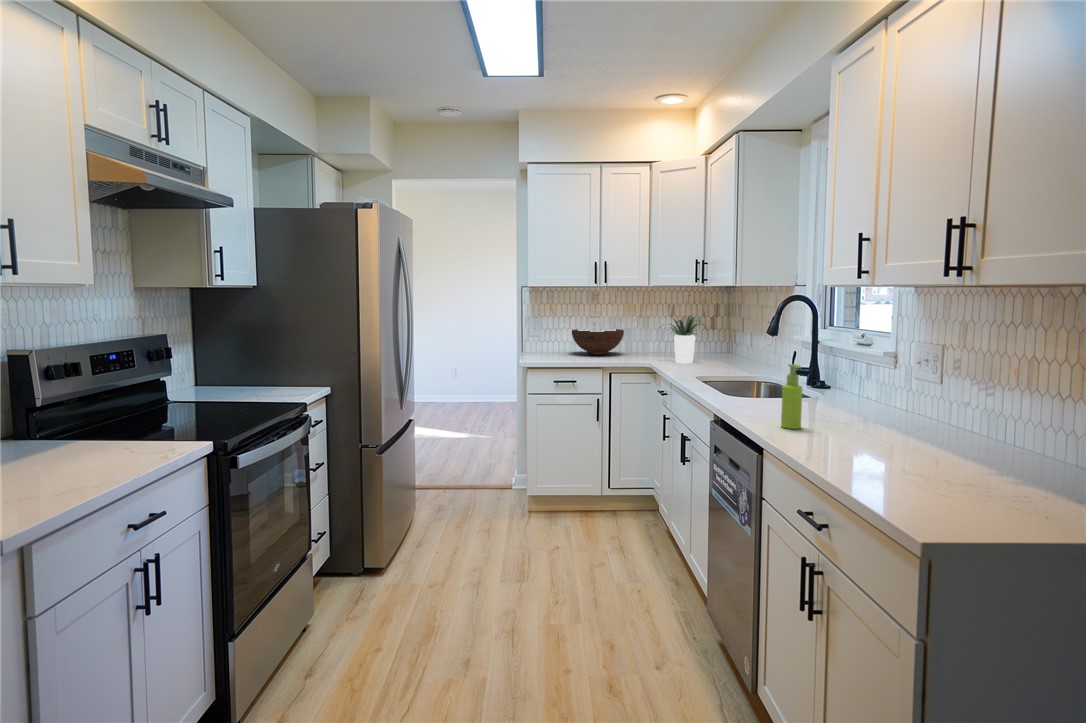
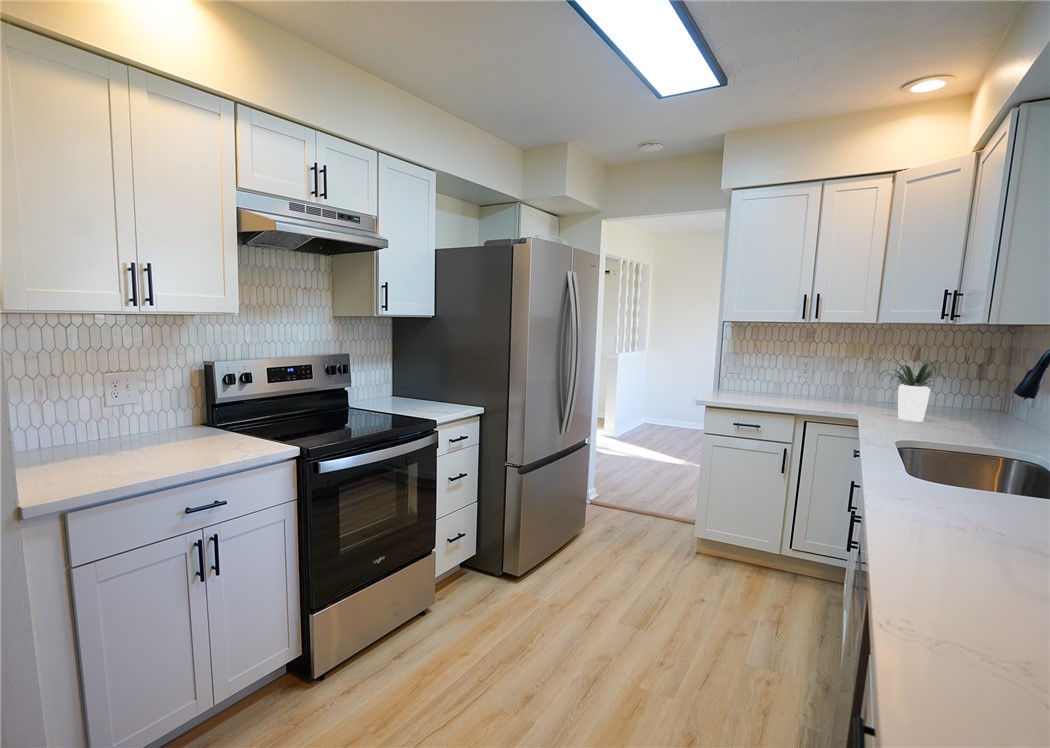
fruit bowl: present [572,329,624,355] -> none [773,369,839,399]
soap dispenser: present [781,364,802,429] -> none [944,431,994,542]

